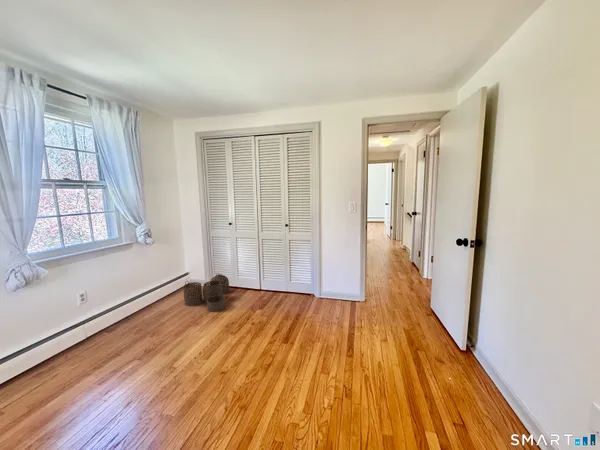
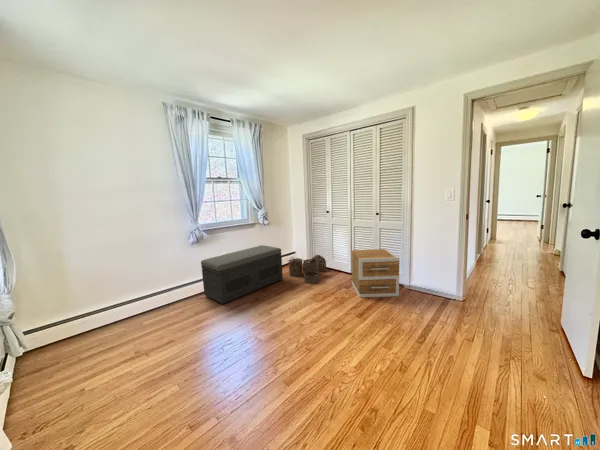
nightstand: none [263,261,314,318] -> present [352,249,399,297]
storage bench: none [37,272,177,374] -> present [201,245,283,304]

